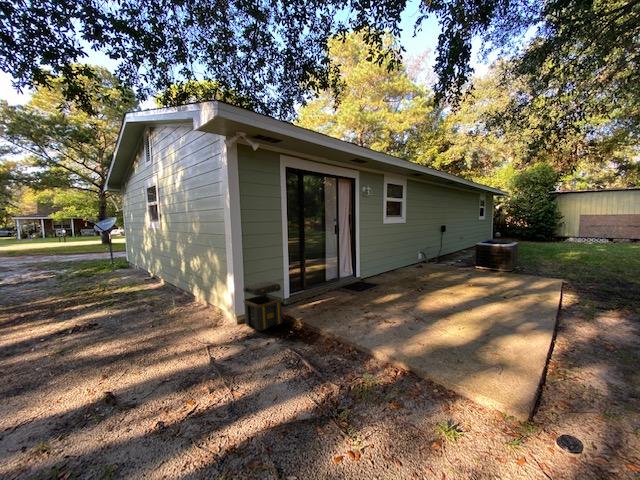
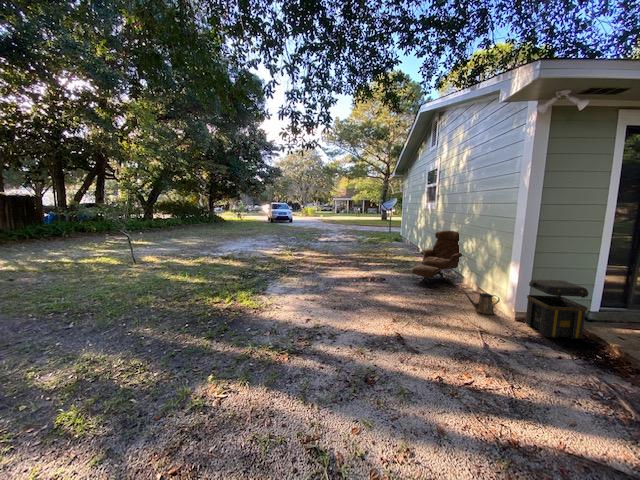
lounge chair: none [135,251,192,314] -> present [412,231,462,284]
watering can: none [188,307,224,328] -> present [462,290,500,315]

